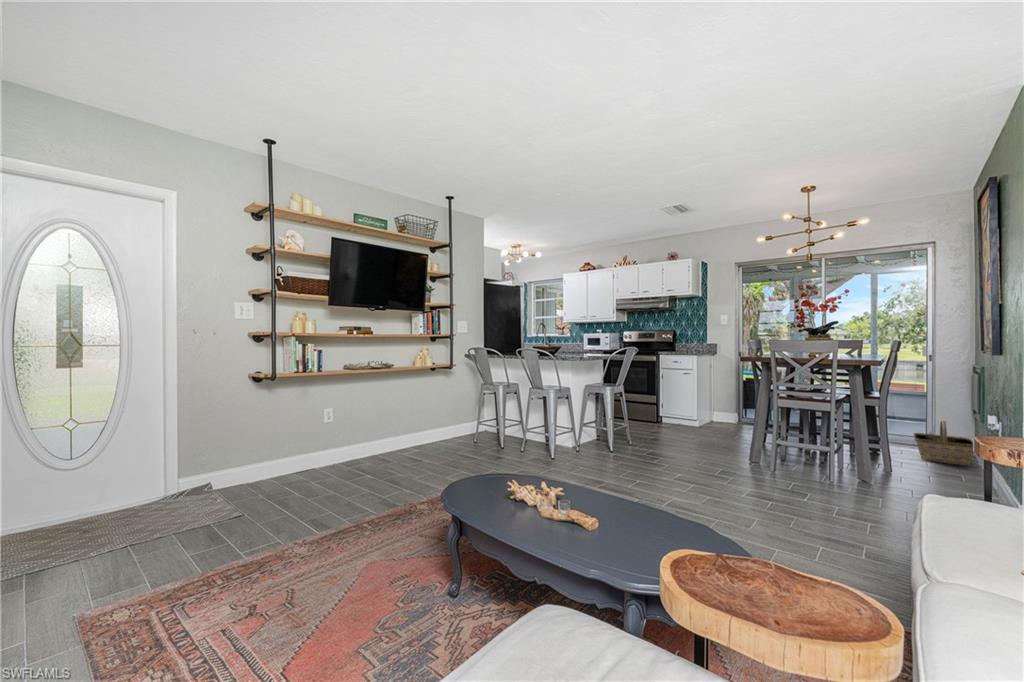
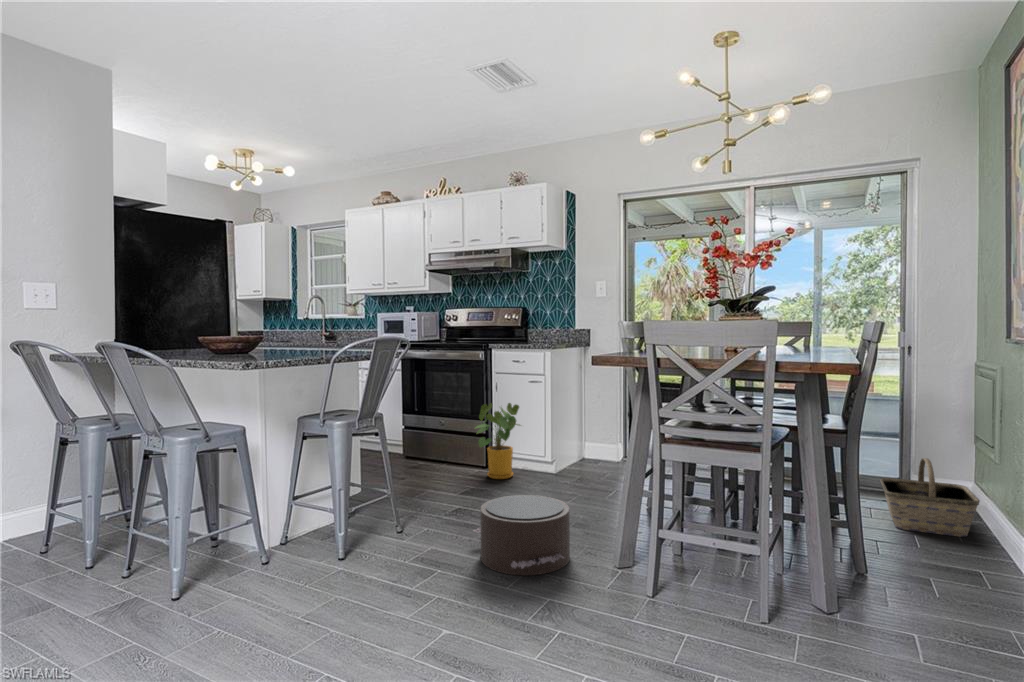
house plant: none [652,385,681,428] -> present [475,403,520,479]
pouf: none [667,428,721,463] -> present [474,495,570,576]

